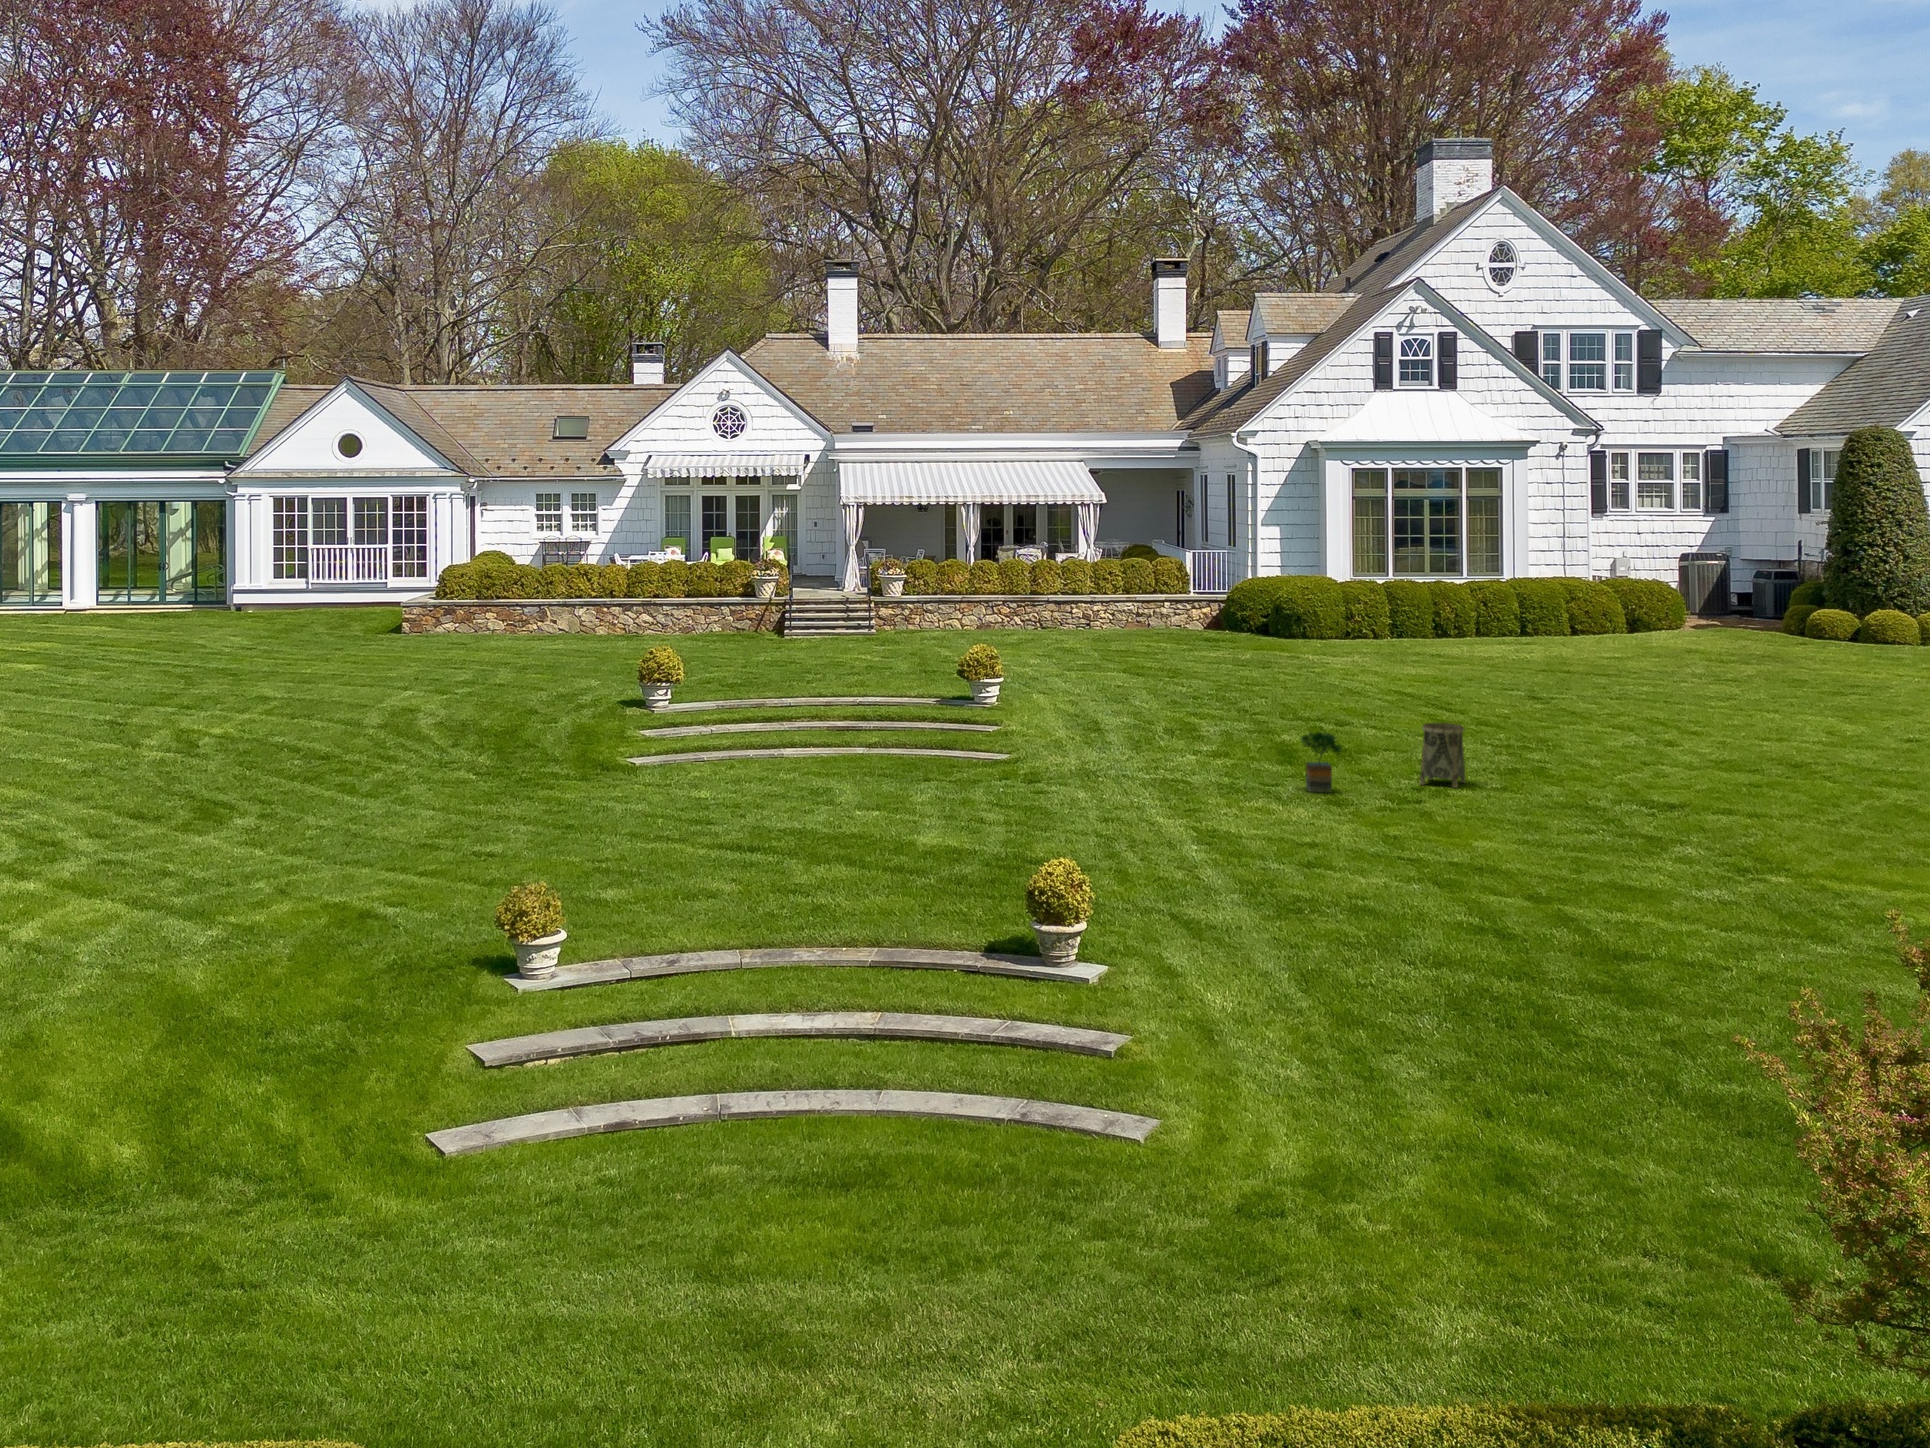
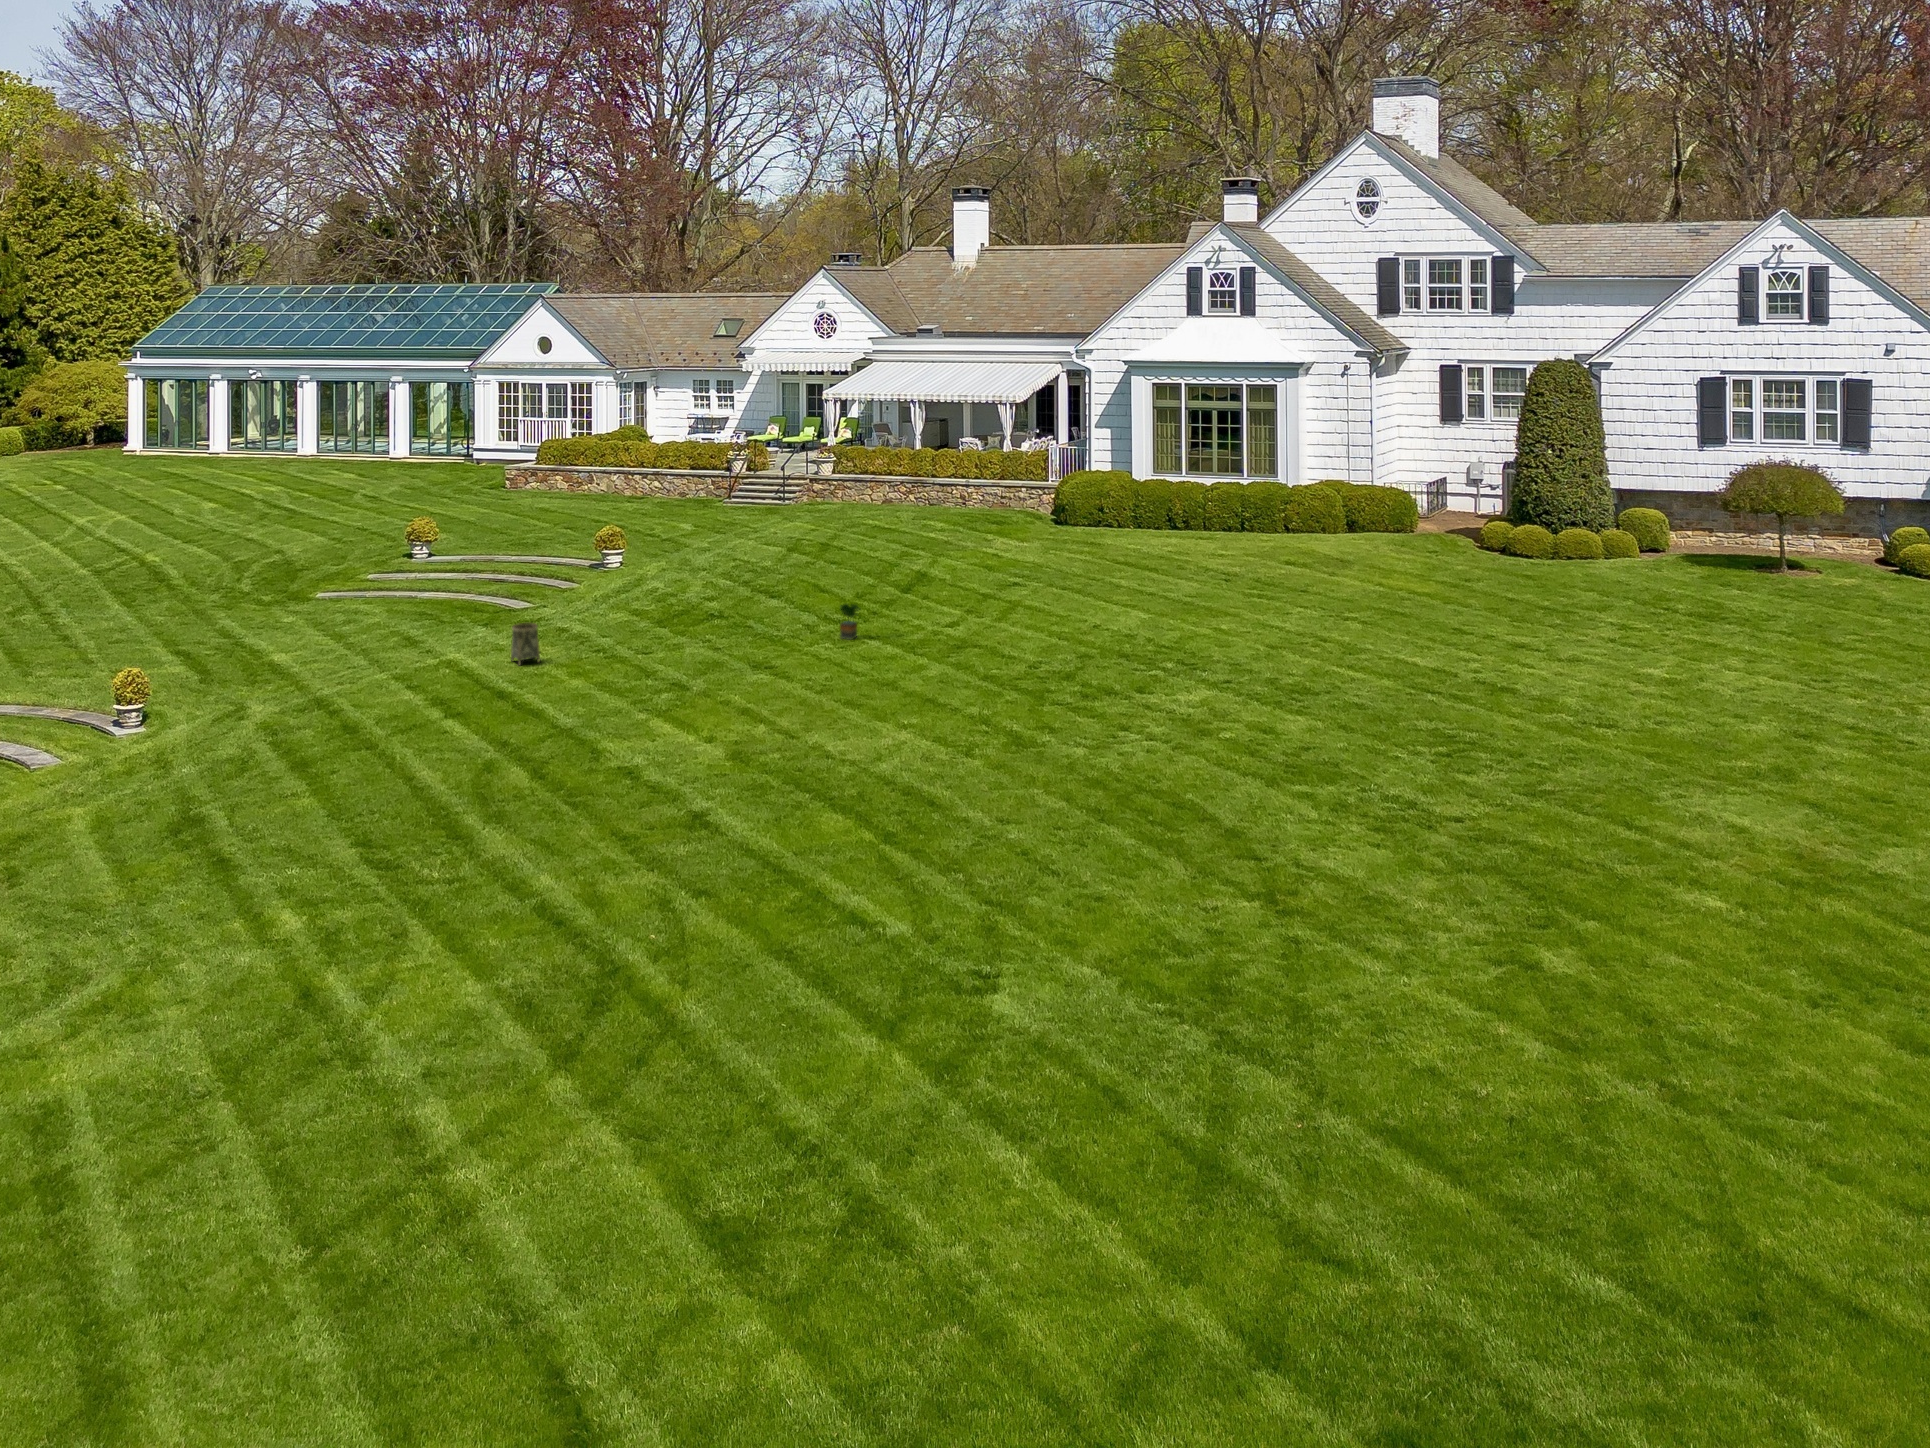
potted tree: present [1301,732,1341,792] -> present [840,603,859,640]

